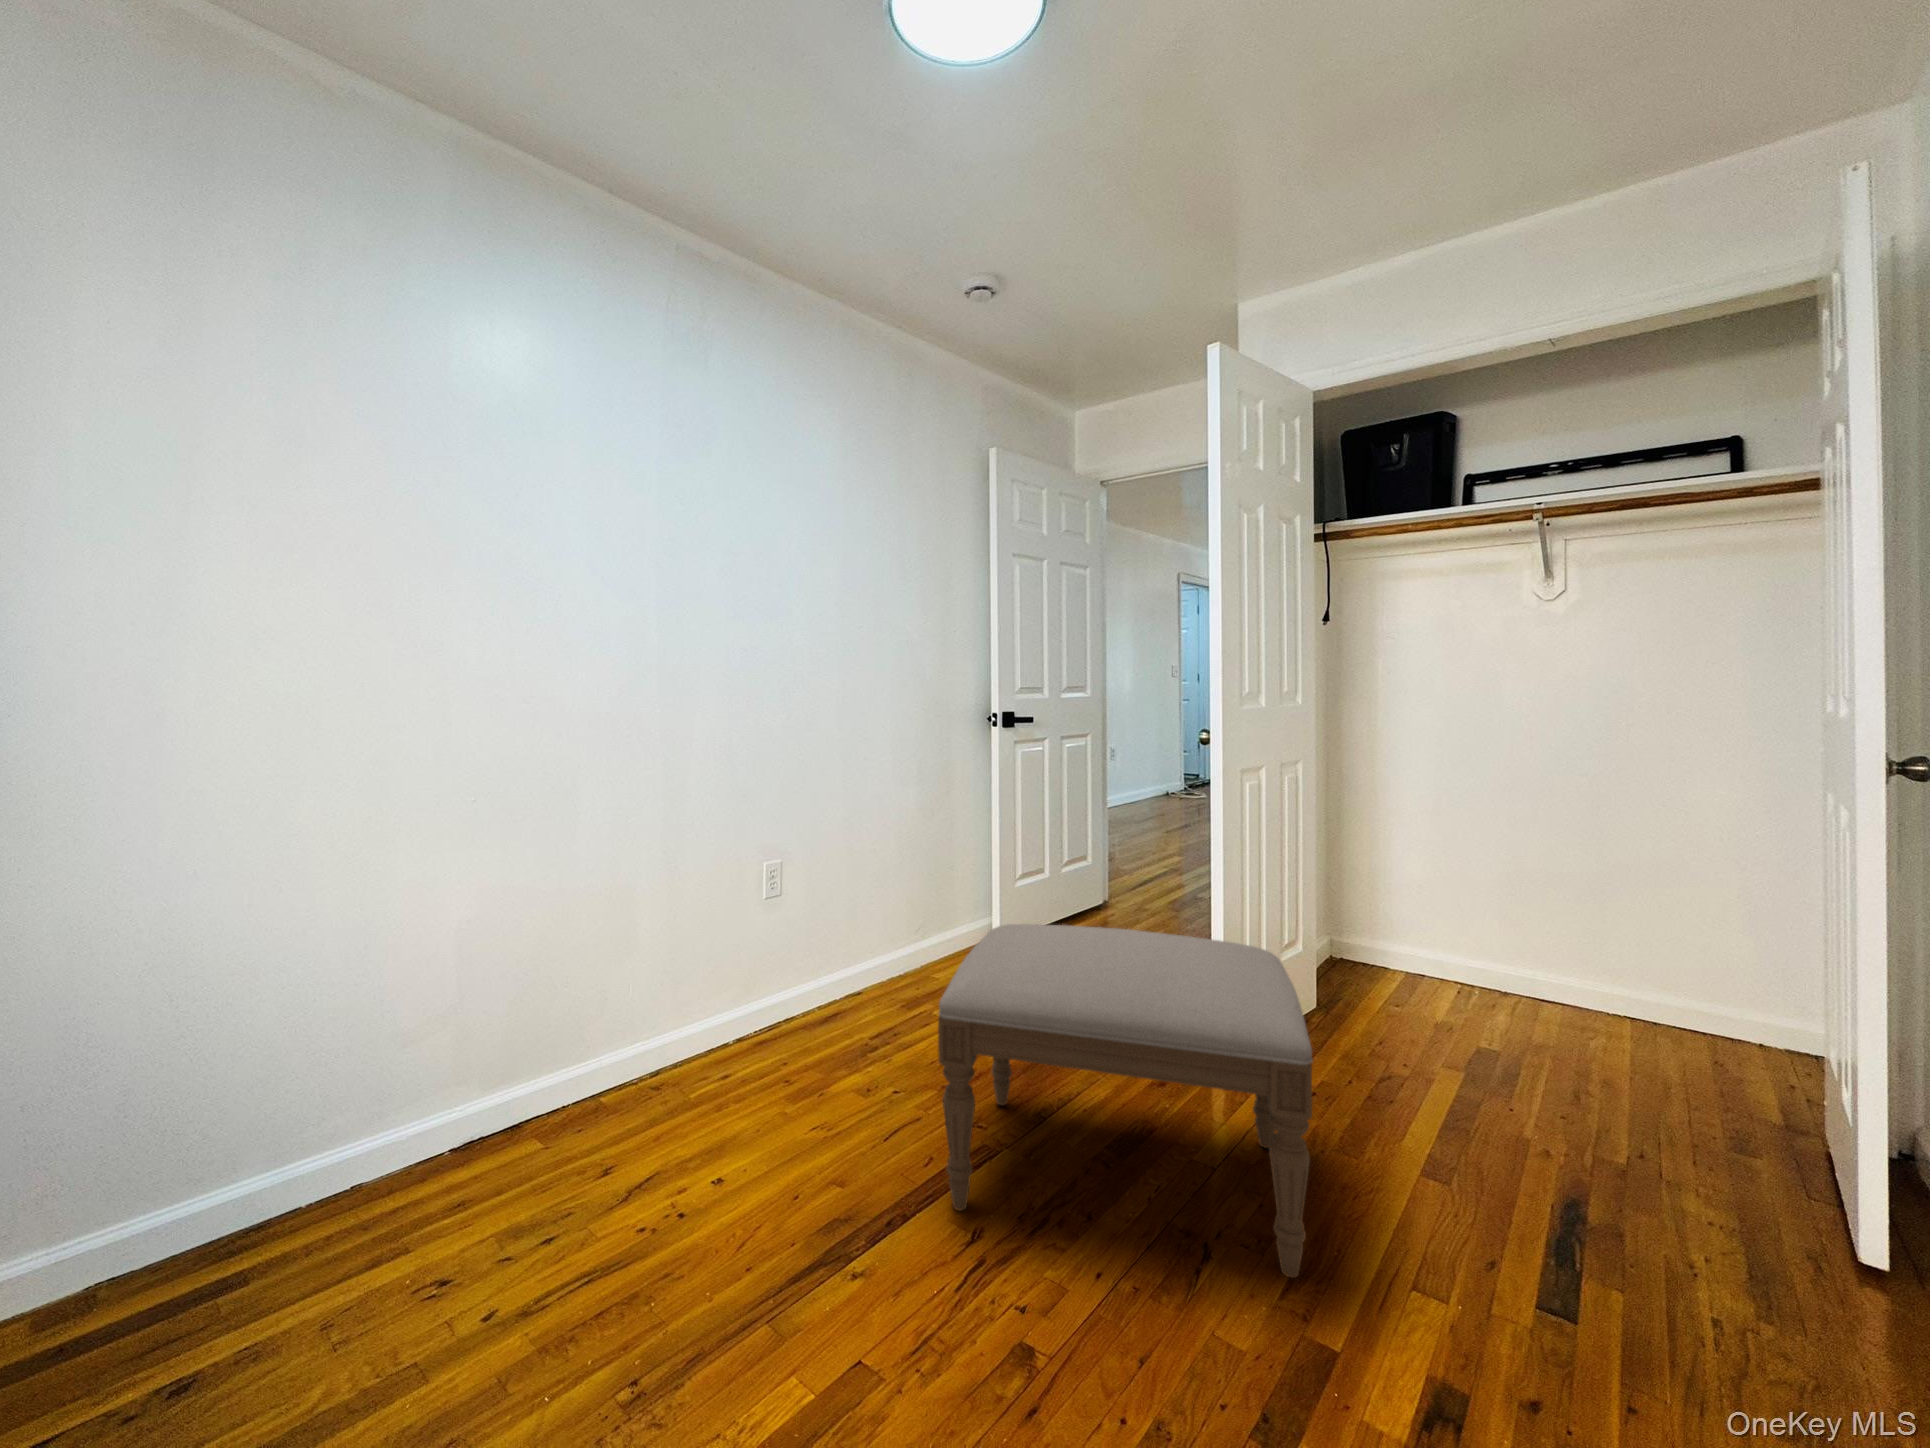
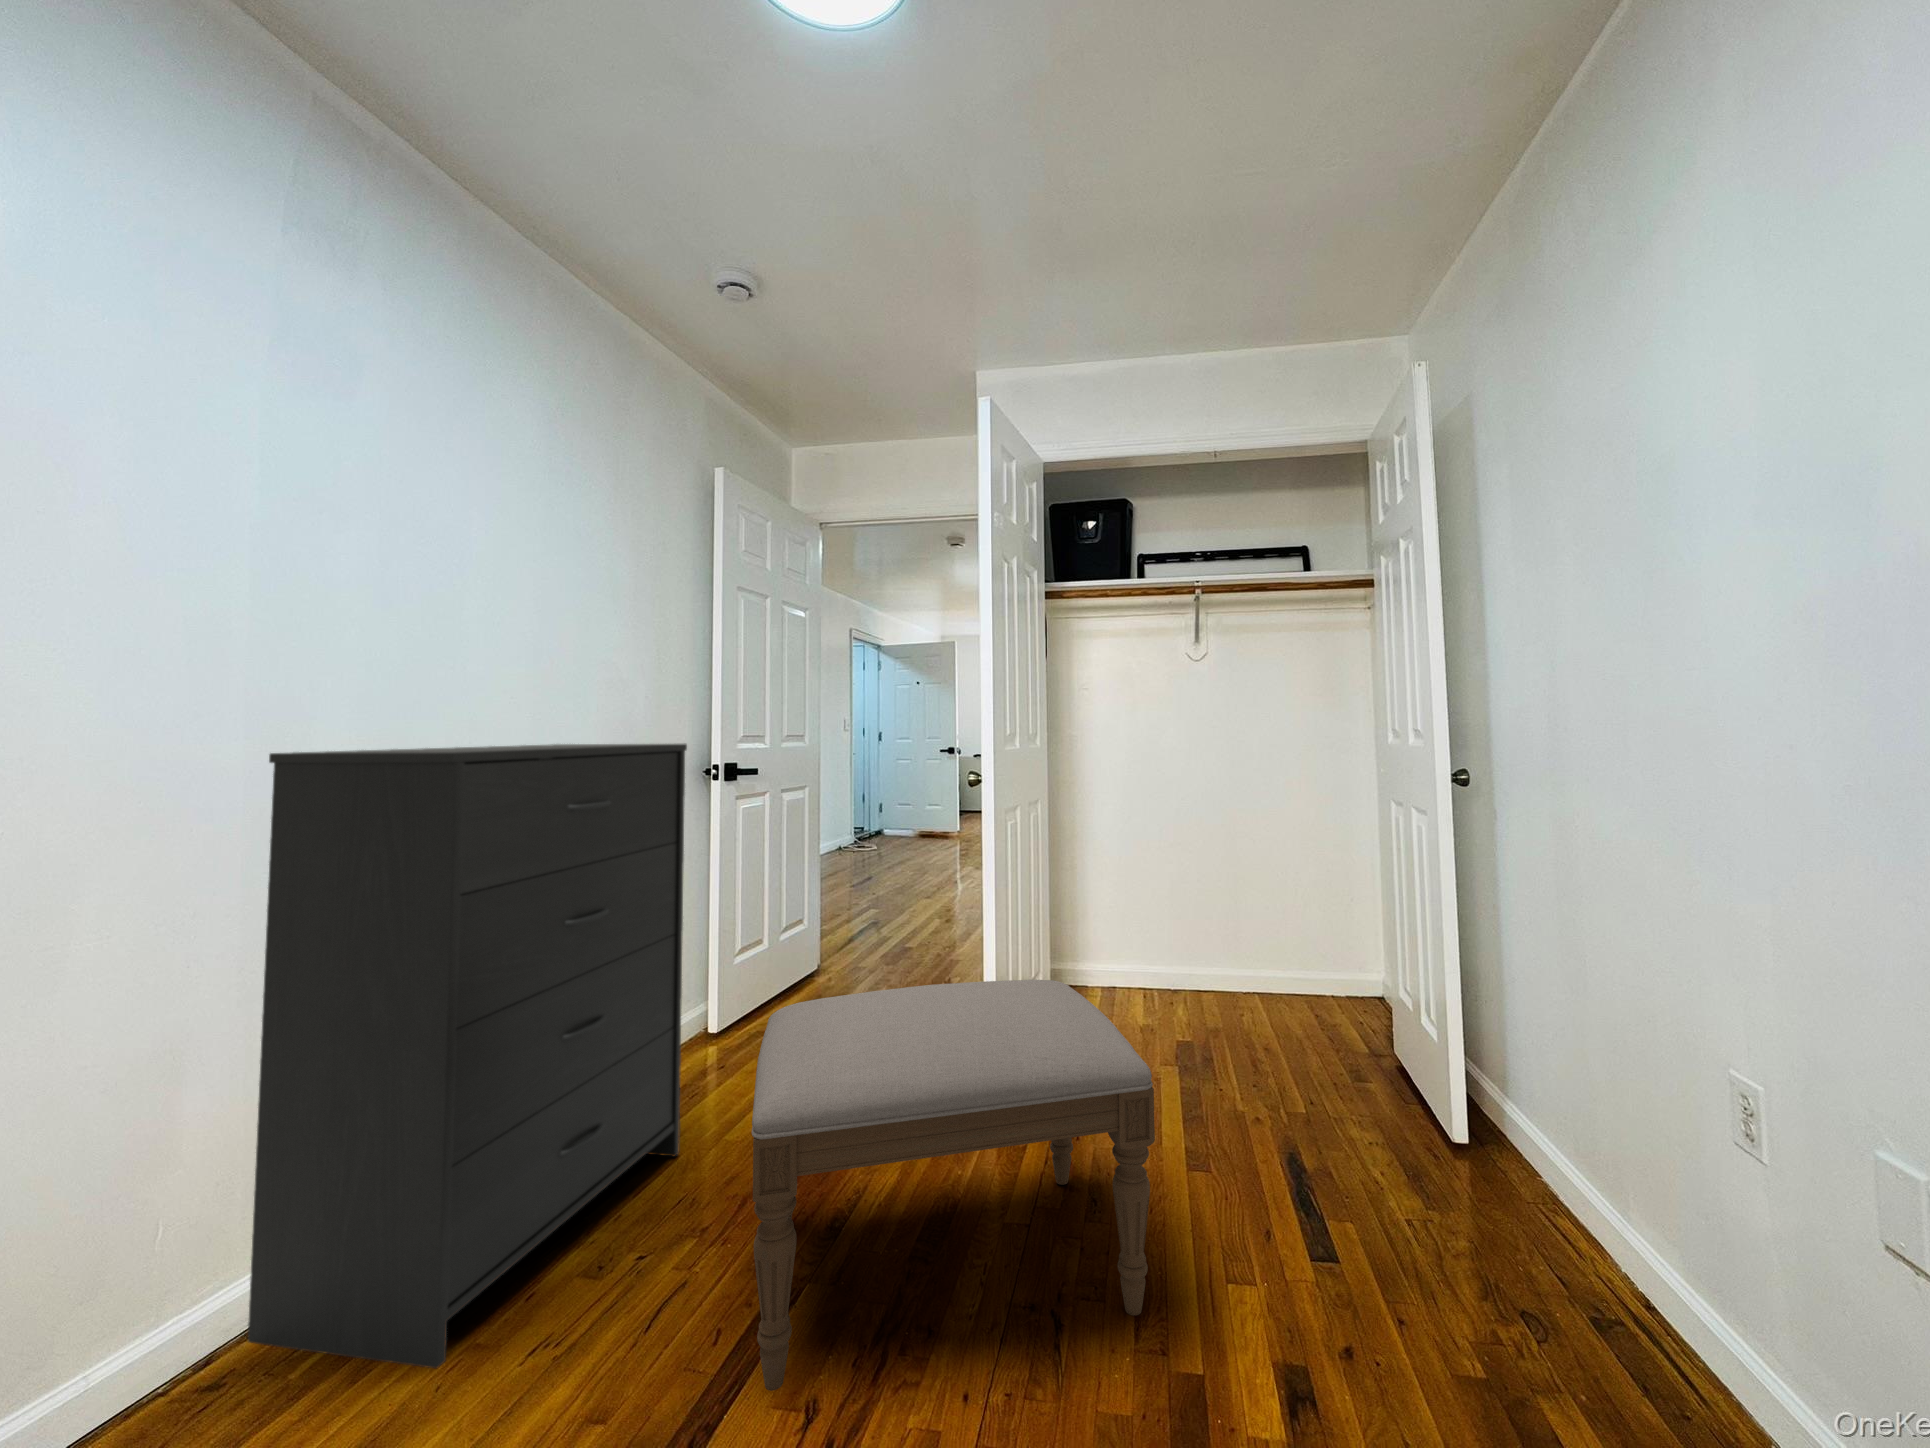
dresser: none [673,697,942,1121] -> present [248,744,687,1368]

